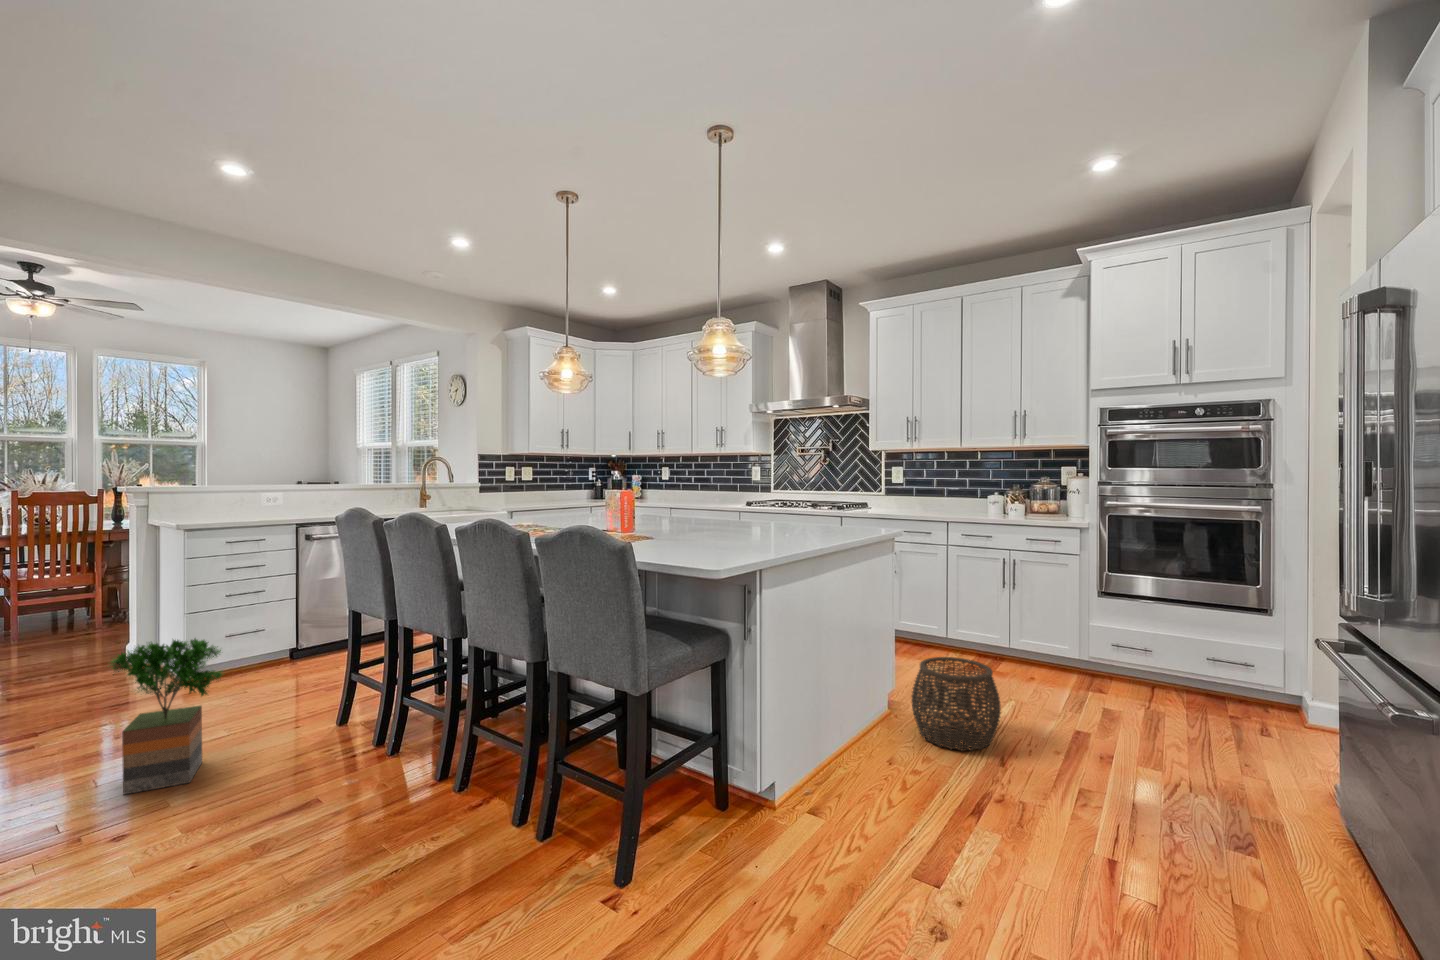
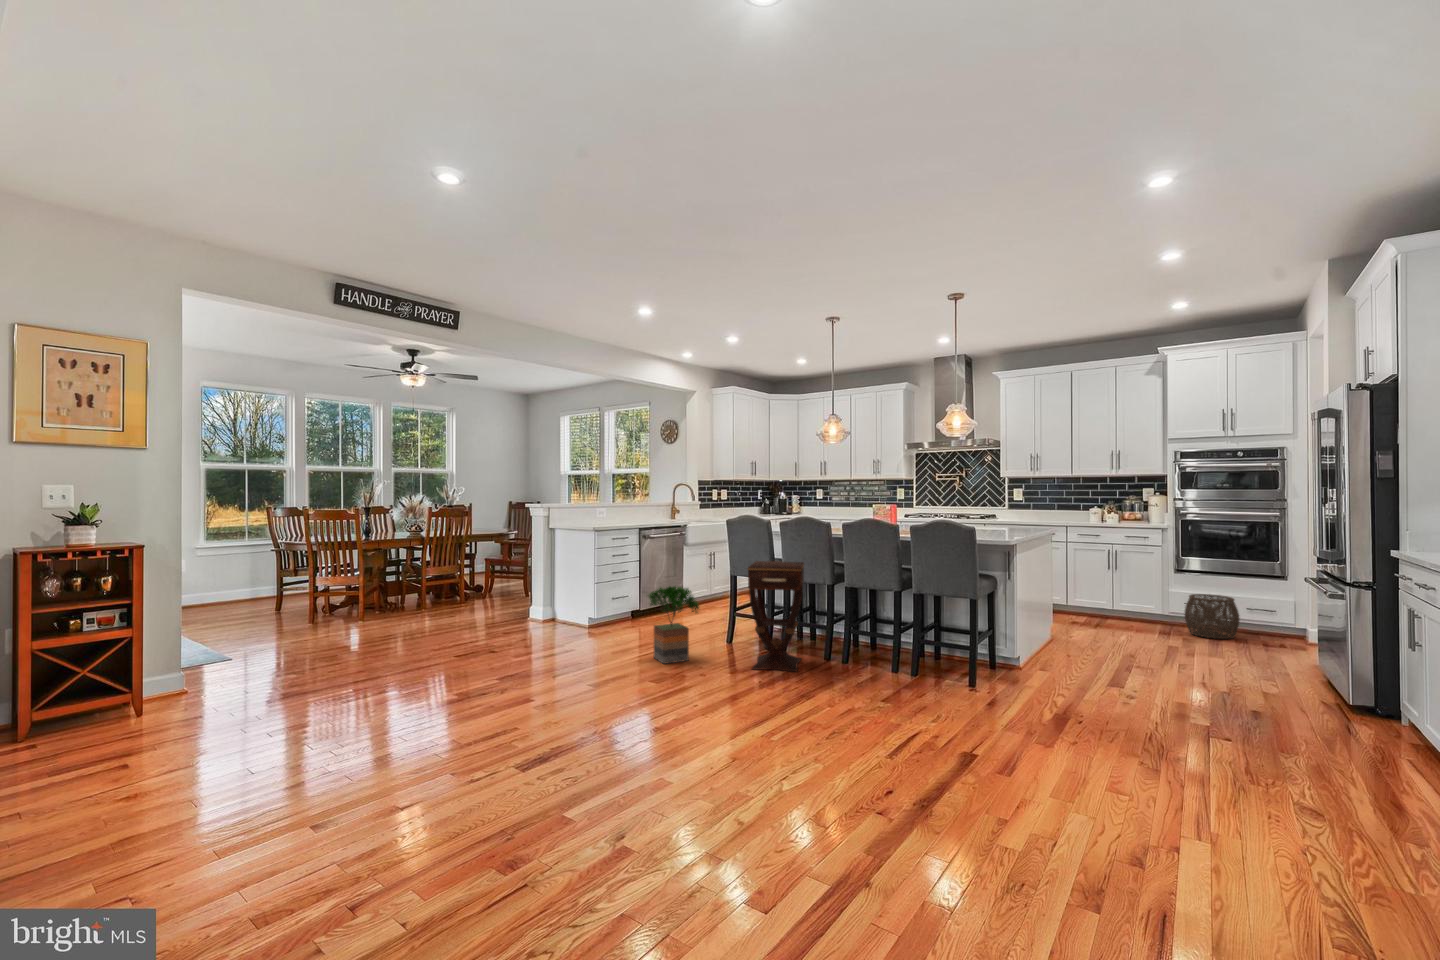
side table: none [257,594,418,822] -> present [748,561,804,672]
woven basket: present [912,657,1001,751] -> present [1185,594,1240,639]

